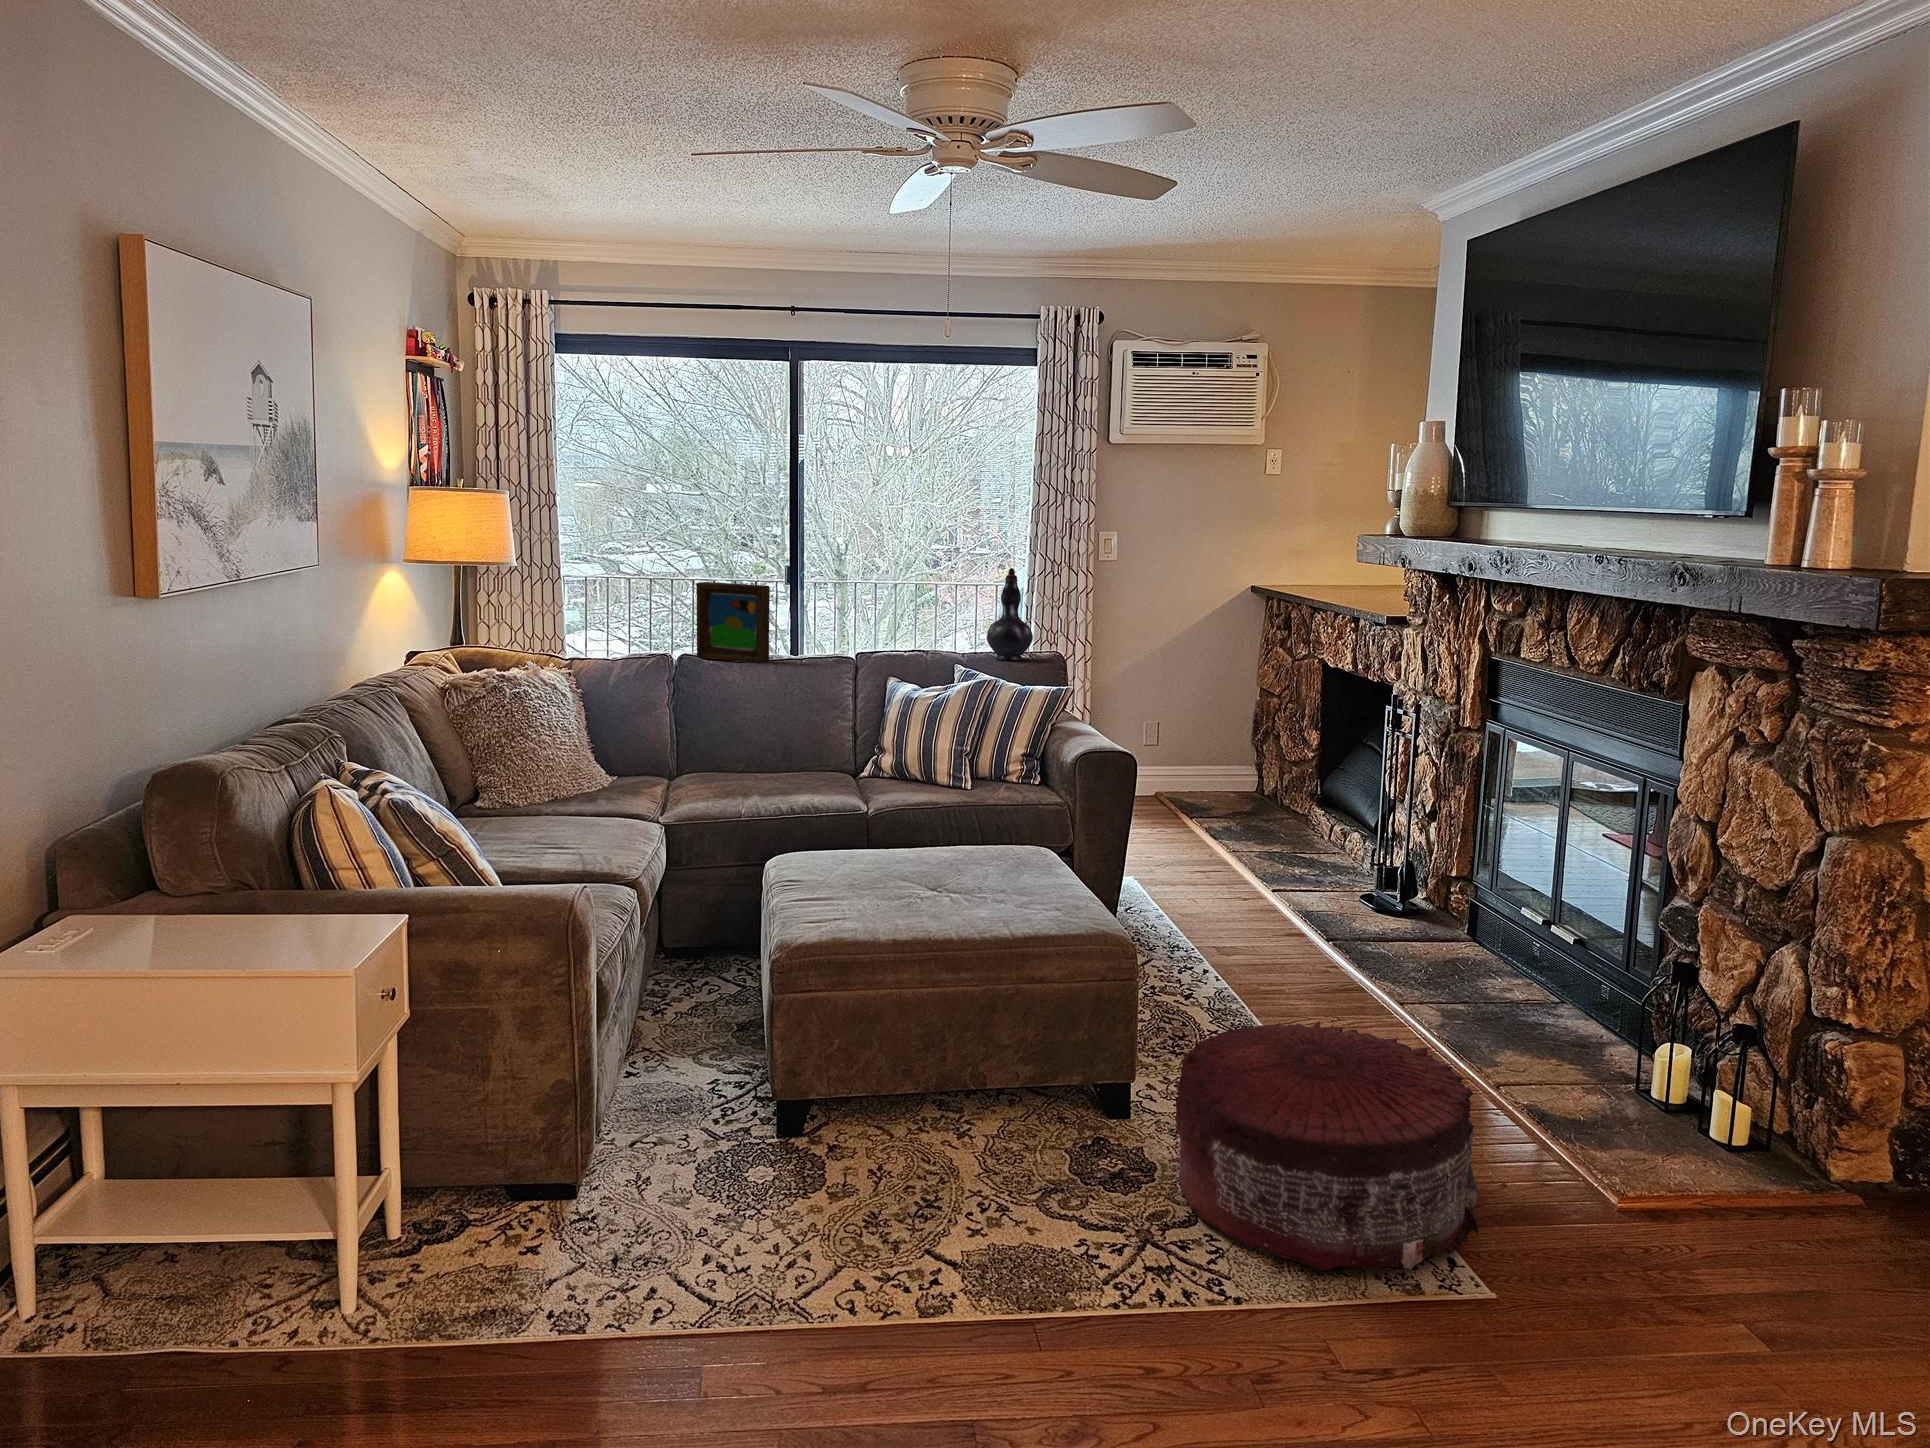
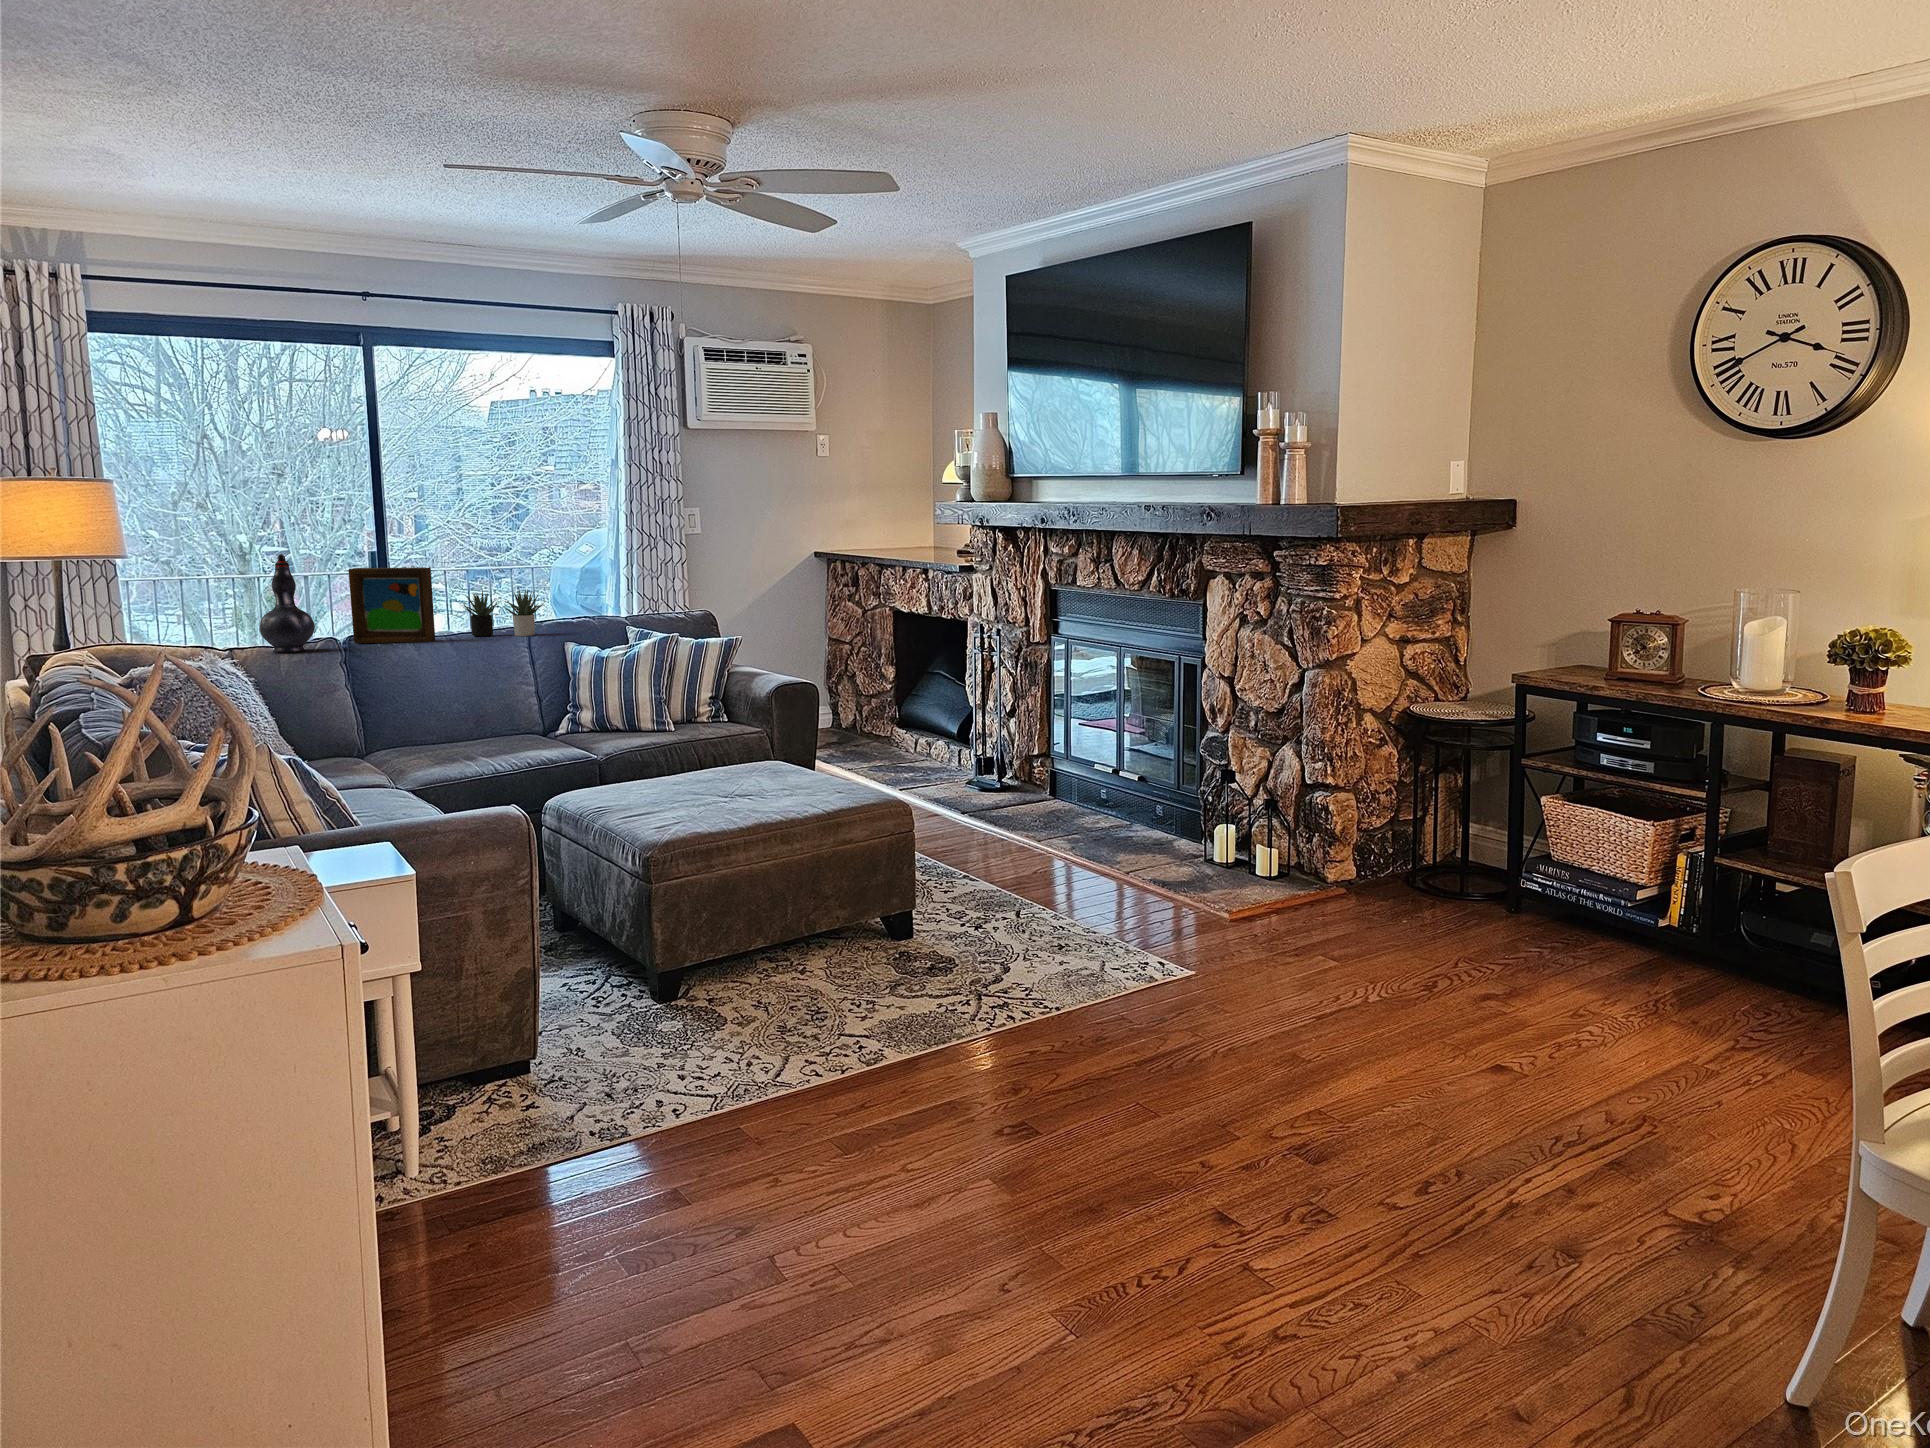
decorative vase: present [987,568,1033,661] -> present [259,554,315,653]
succulent plant: none [799,611,880,665] -> present [464,589,543,636]
pouf: present [1176,1021,1478,1271] -> none [961,838,1168,983]

